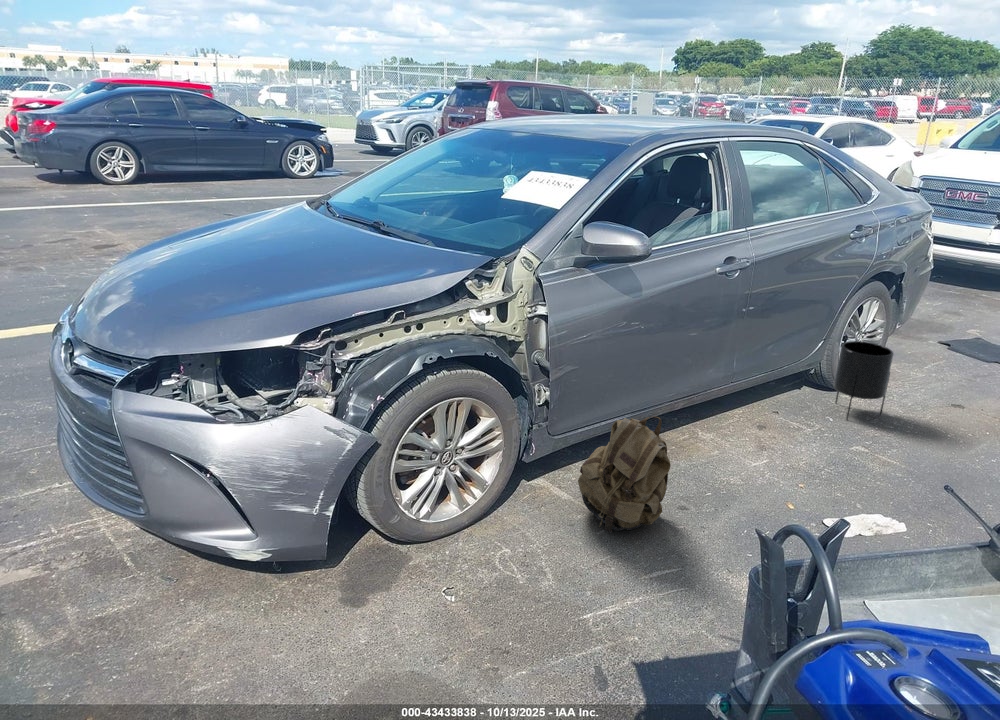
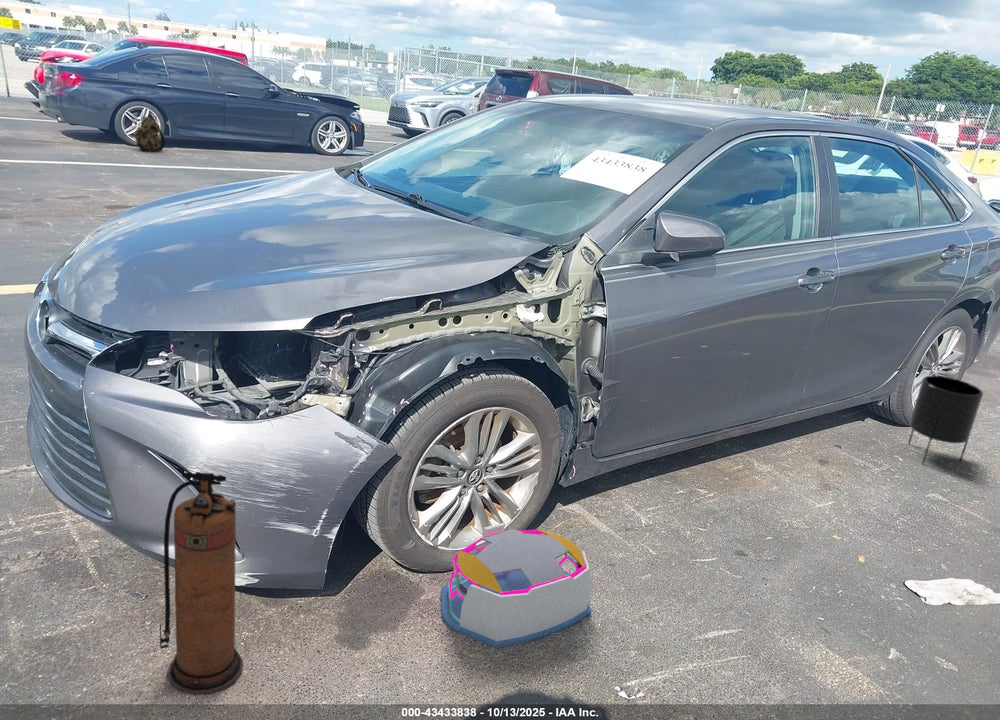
backpack: present [578,416,671,532] -> present [135,116,165,152]
fire extinguisher: none [191,468,263,652] -> present [160,472,243,695]
storage bin: none [426,496,553,598] -> present [441,523,592,647]

